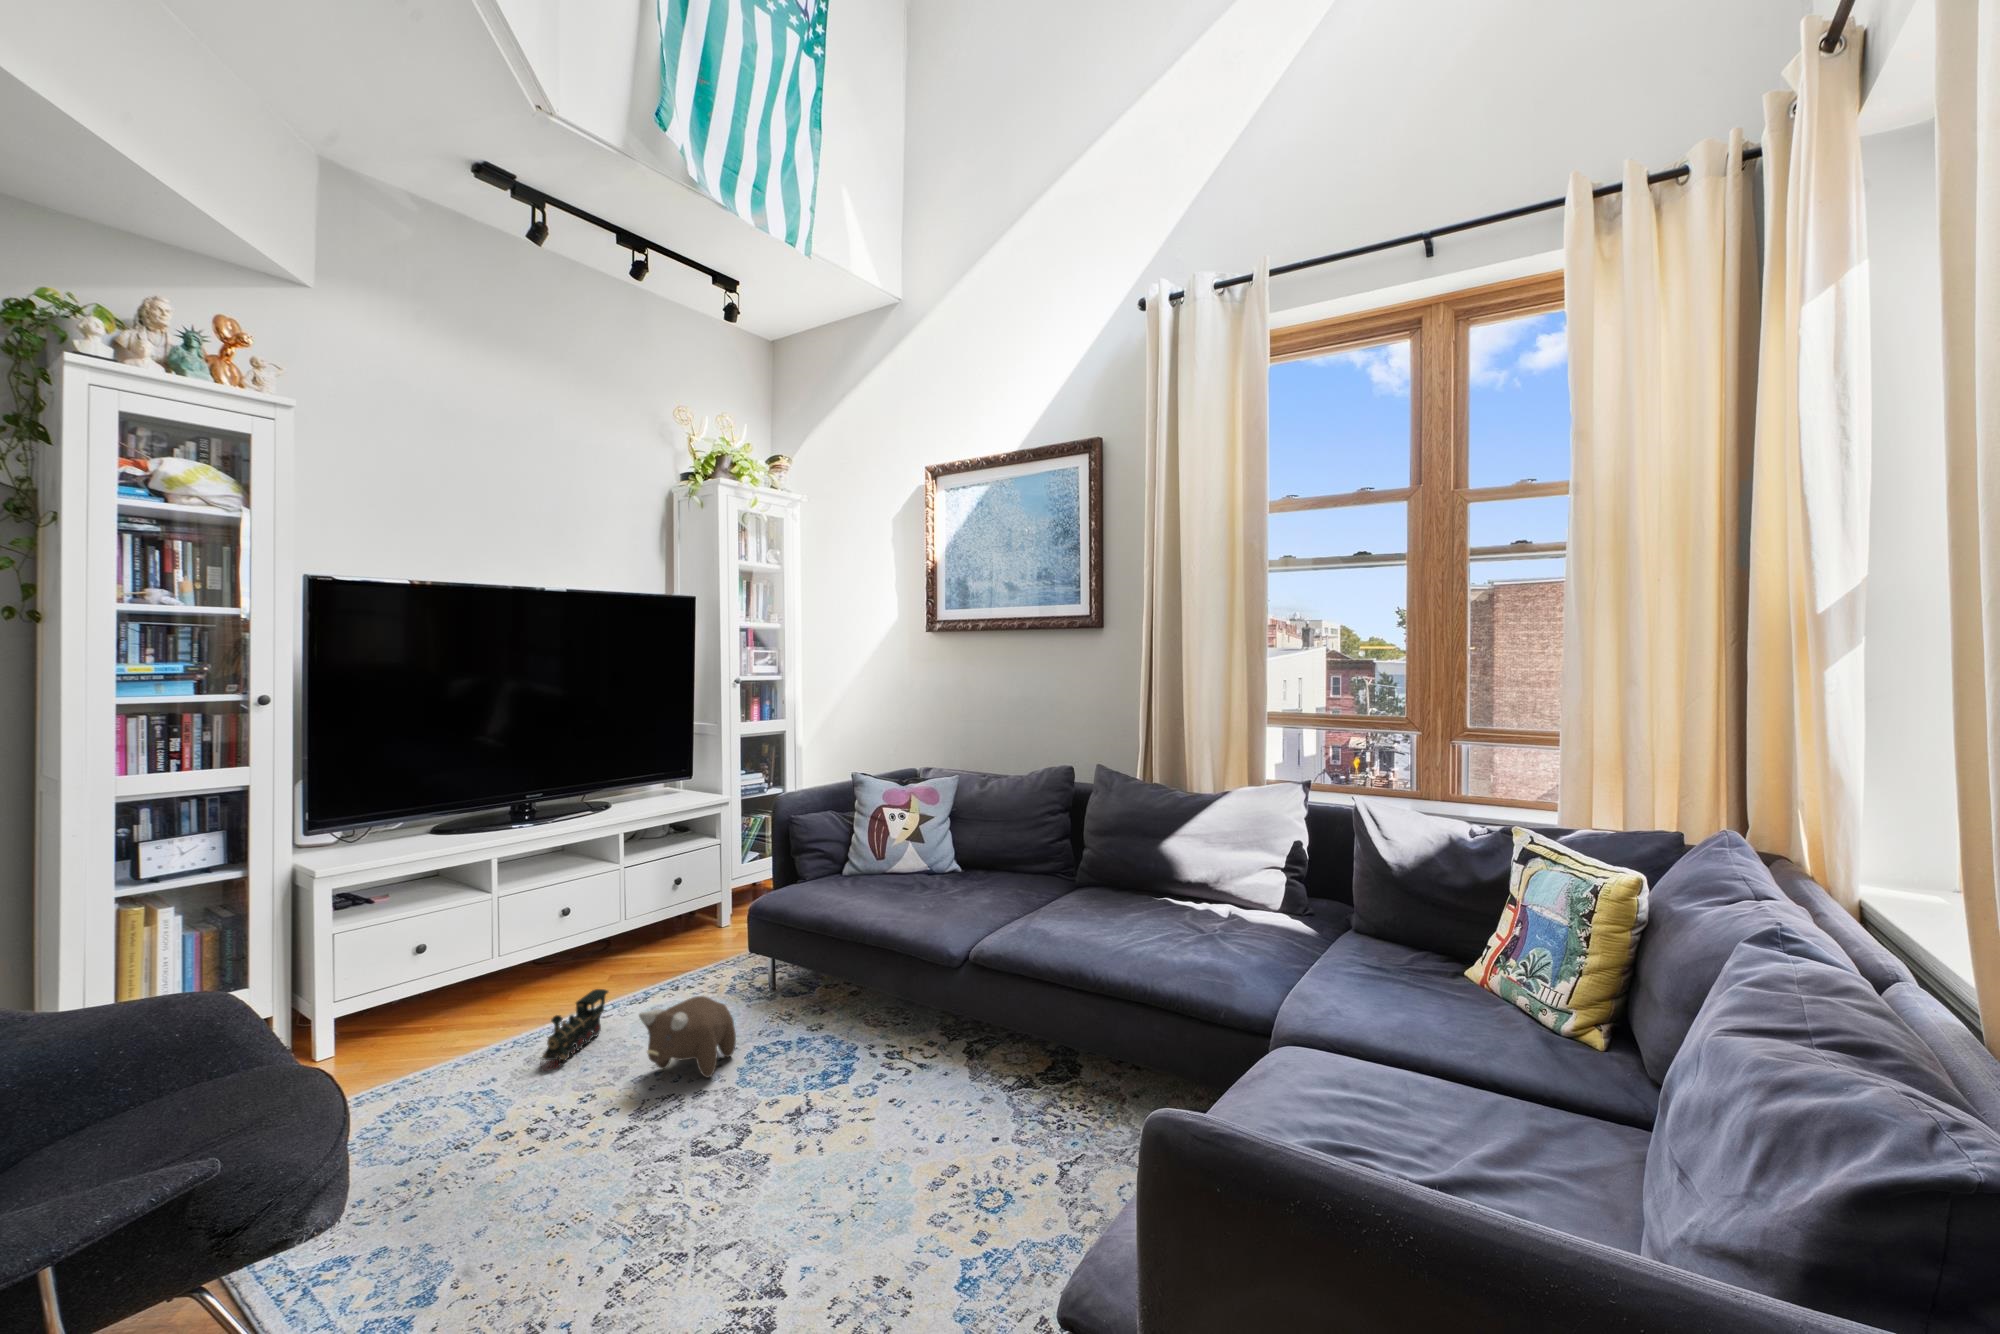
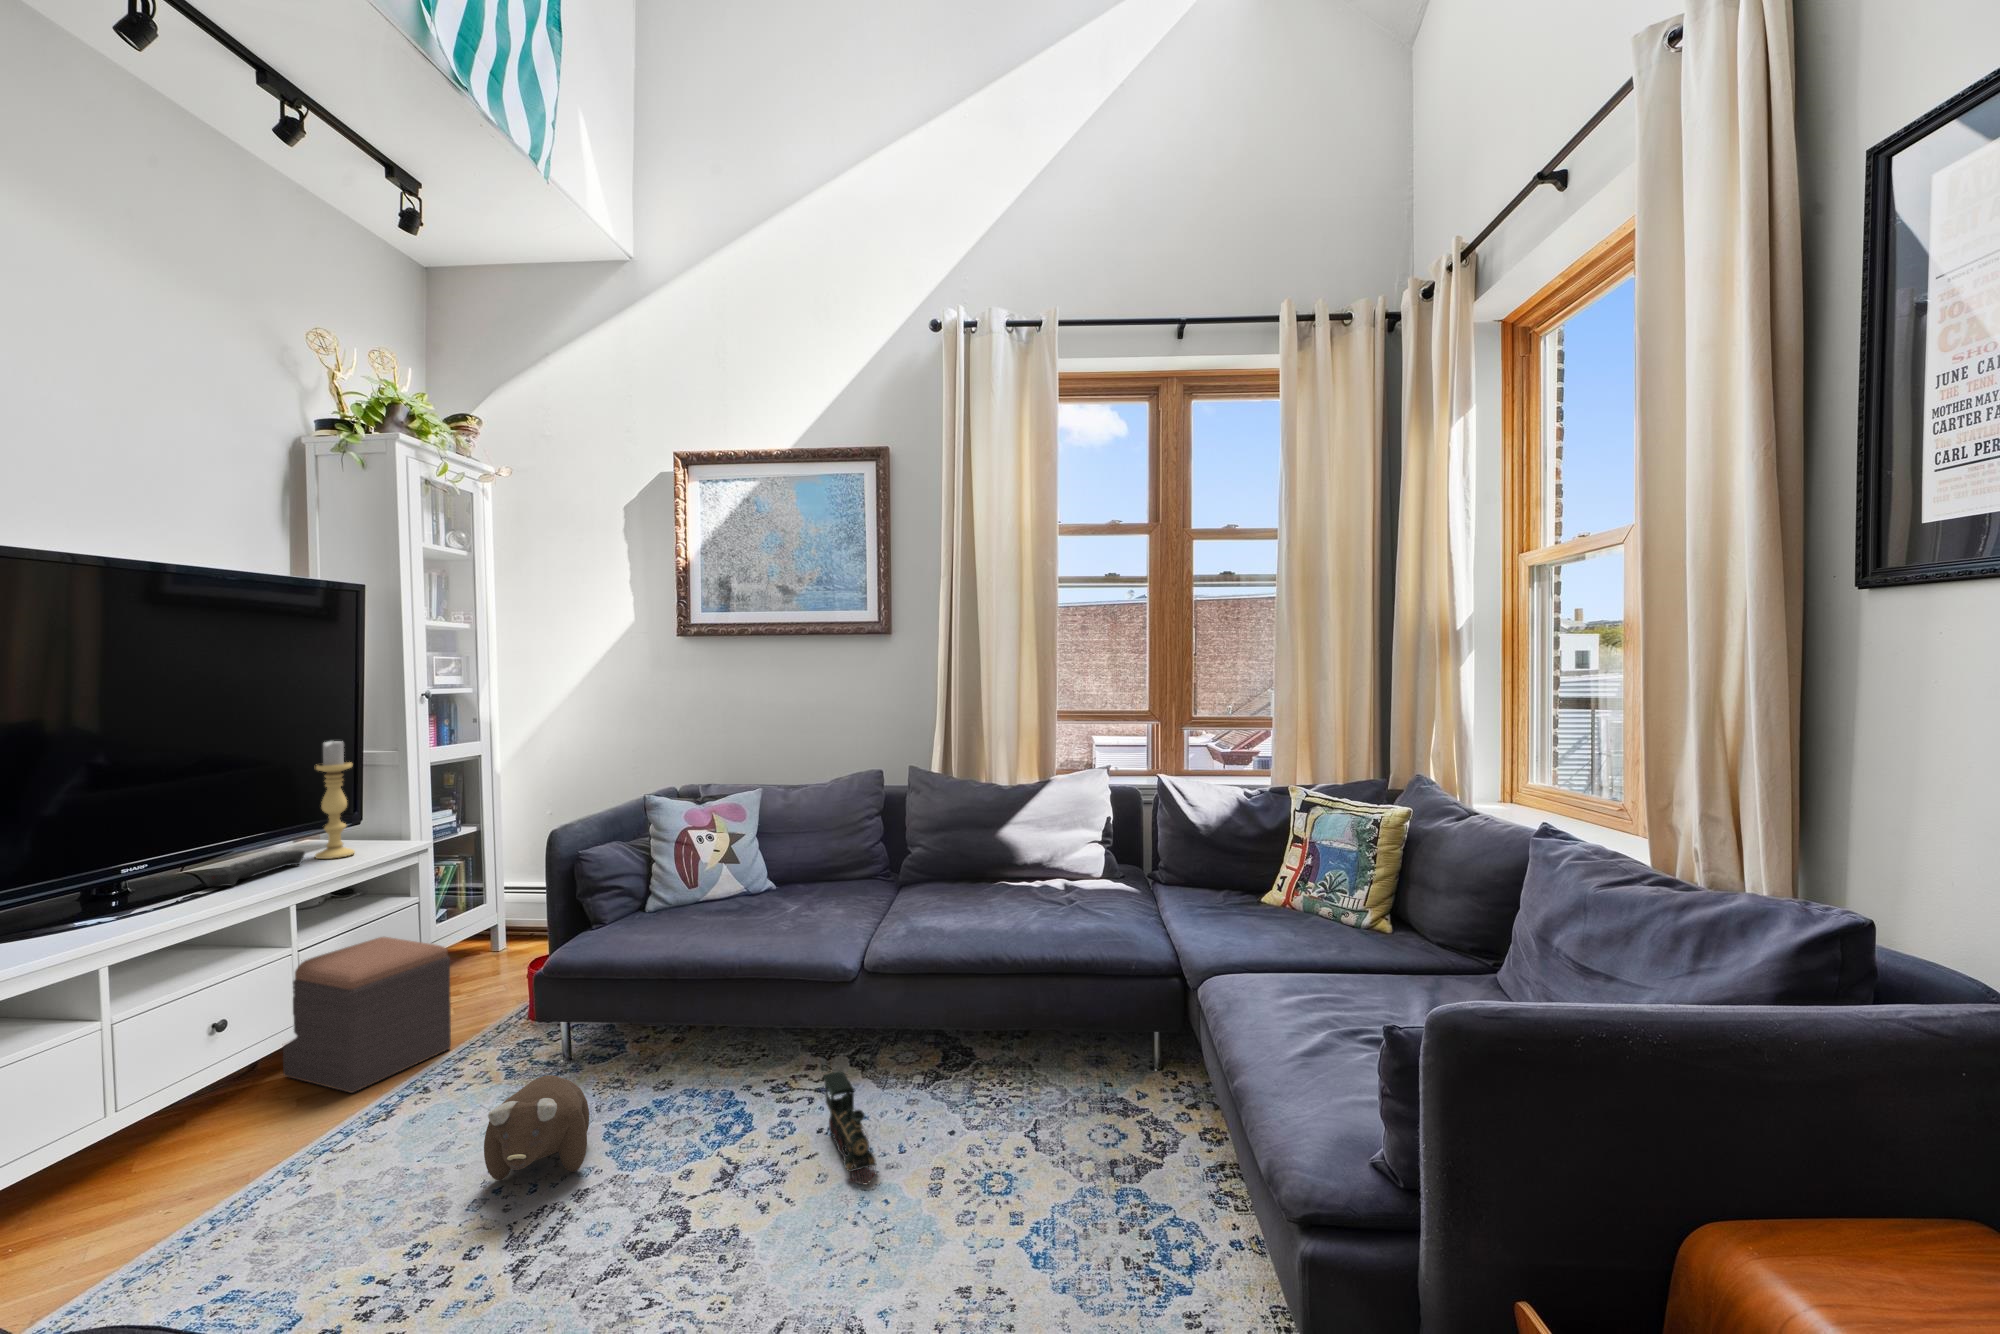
candle holder: none [650,713,676,803] -> present [315,741,355,859]
remote control: none [567,795,639,817] -> present [203,850,305,887]
footstool: none [613,867,715,981] -> present [283,937,451,1093]
toy train: present [540,989,608,1070] -> present [823,1071,876,1184]

